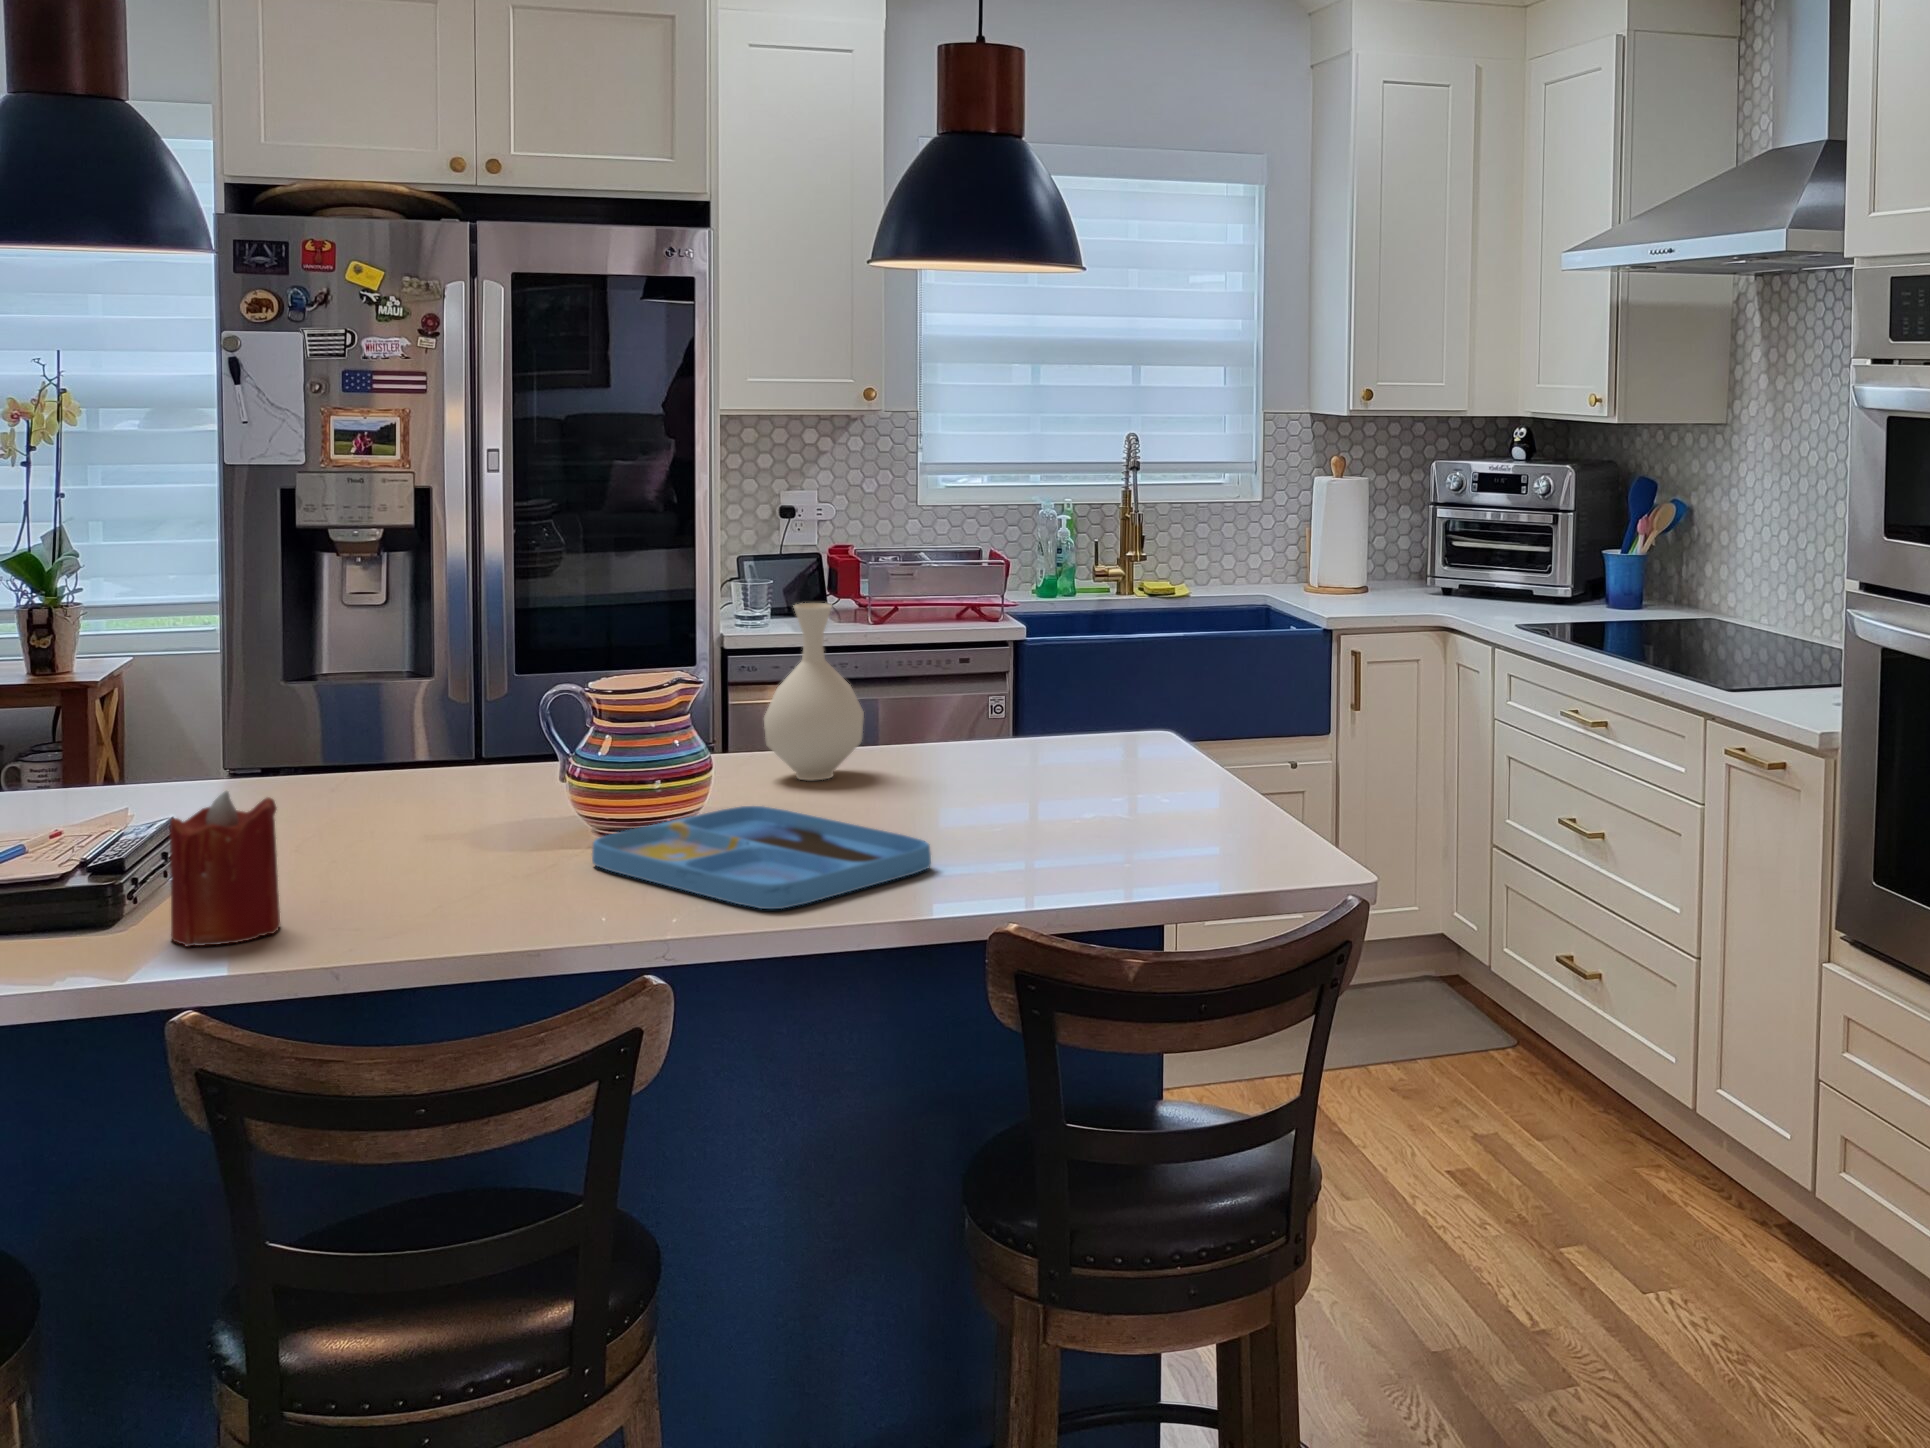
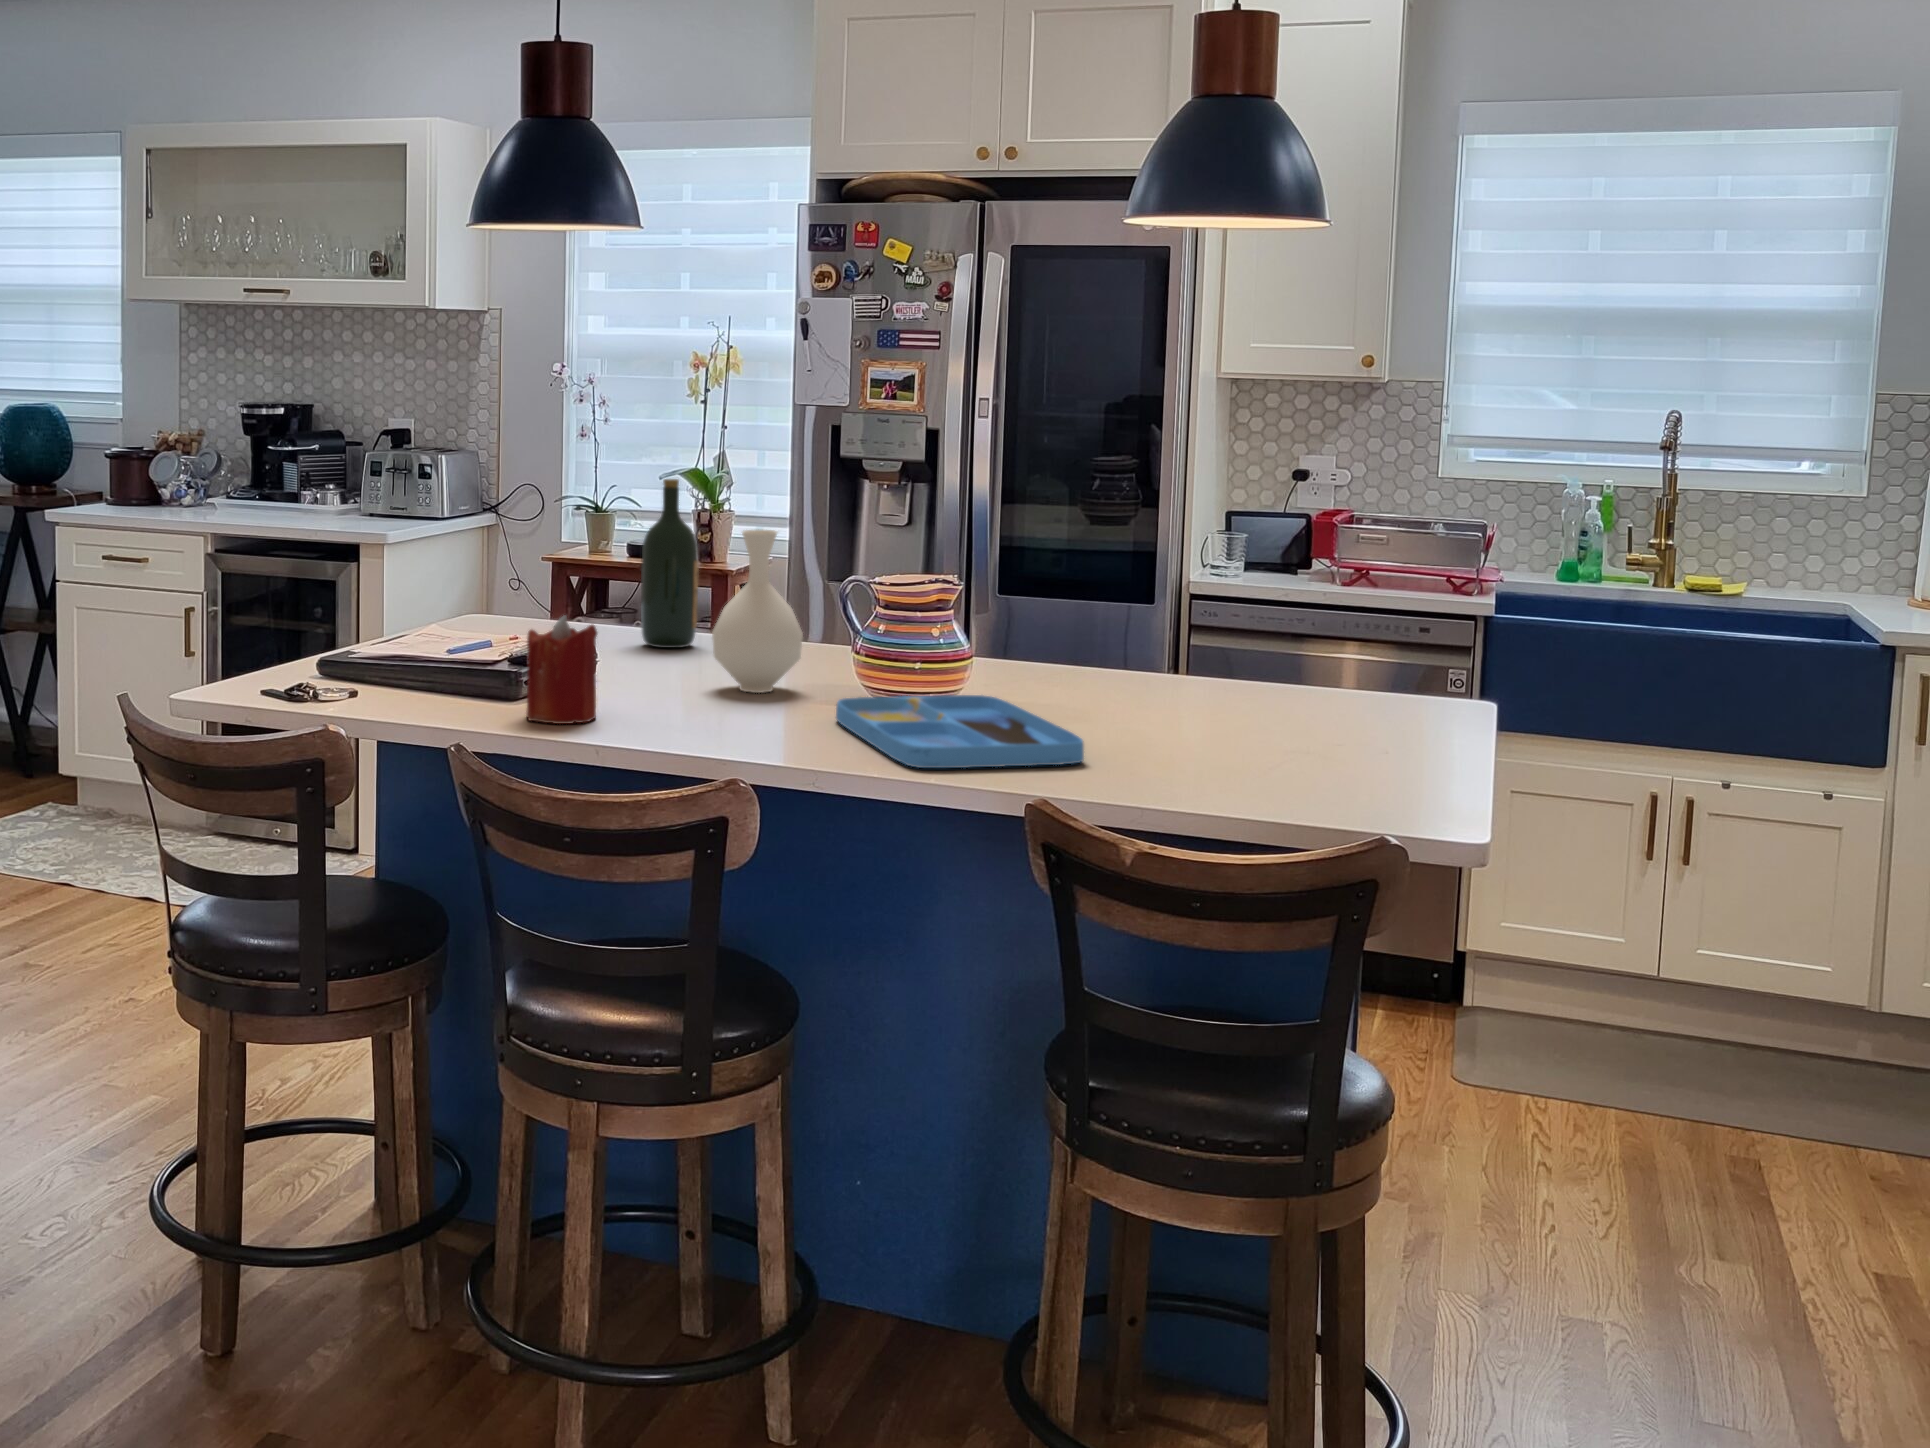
wine bottle: none [176,581,264,806] -> present [641,479,699,648]
vase: present [764,603,864,780] -> present [712,529,803,693]

